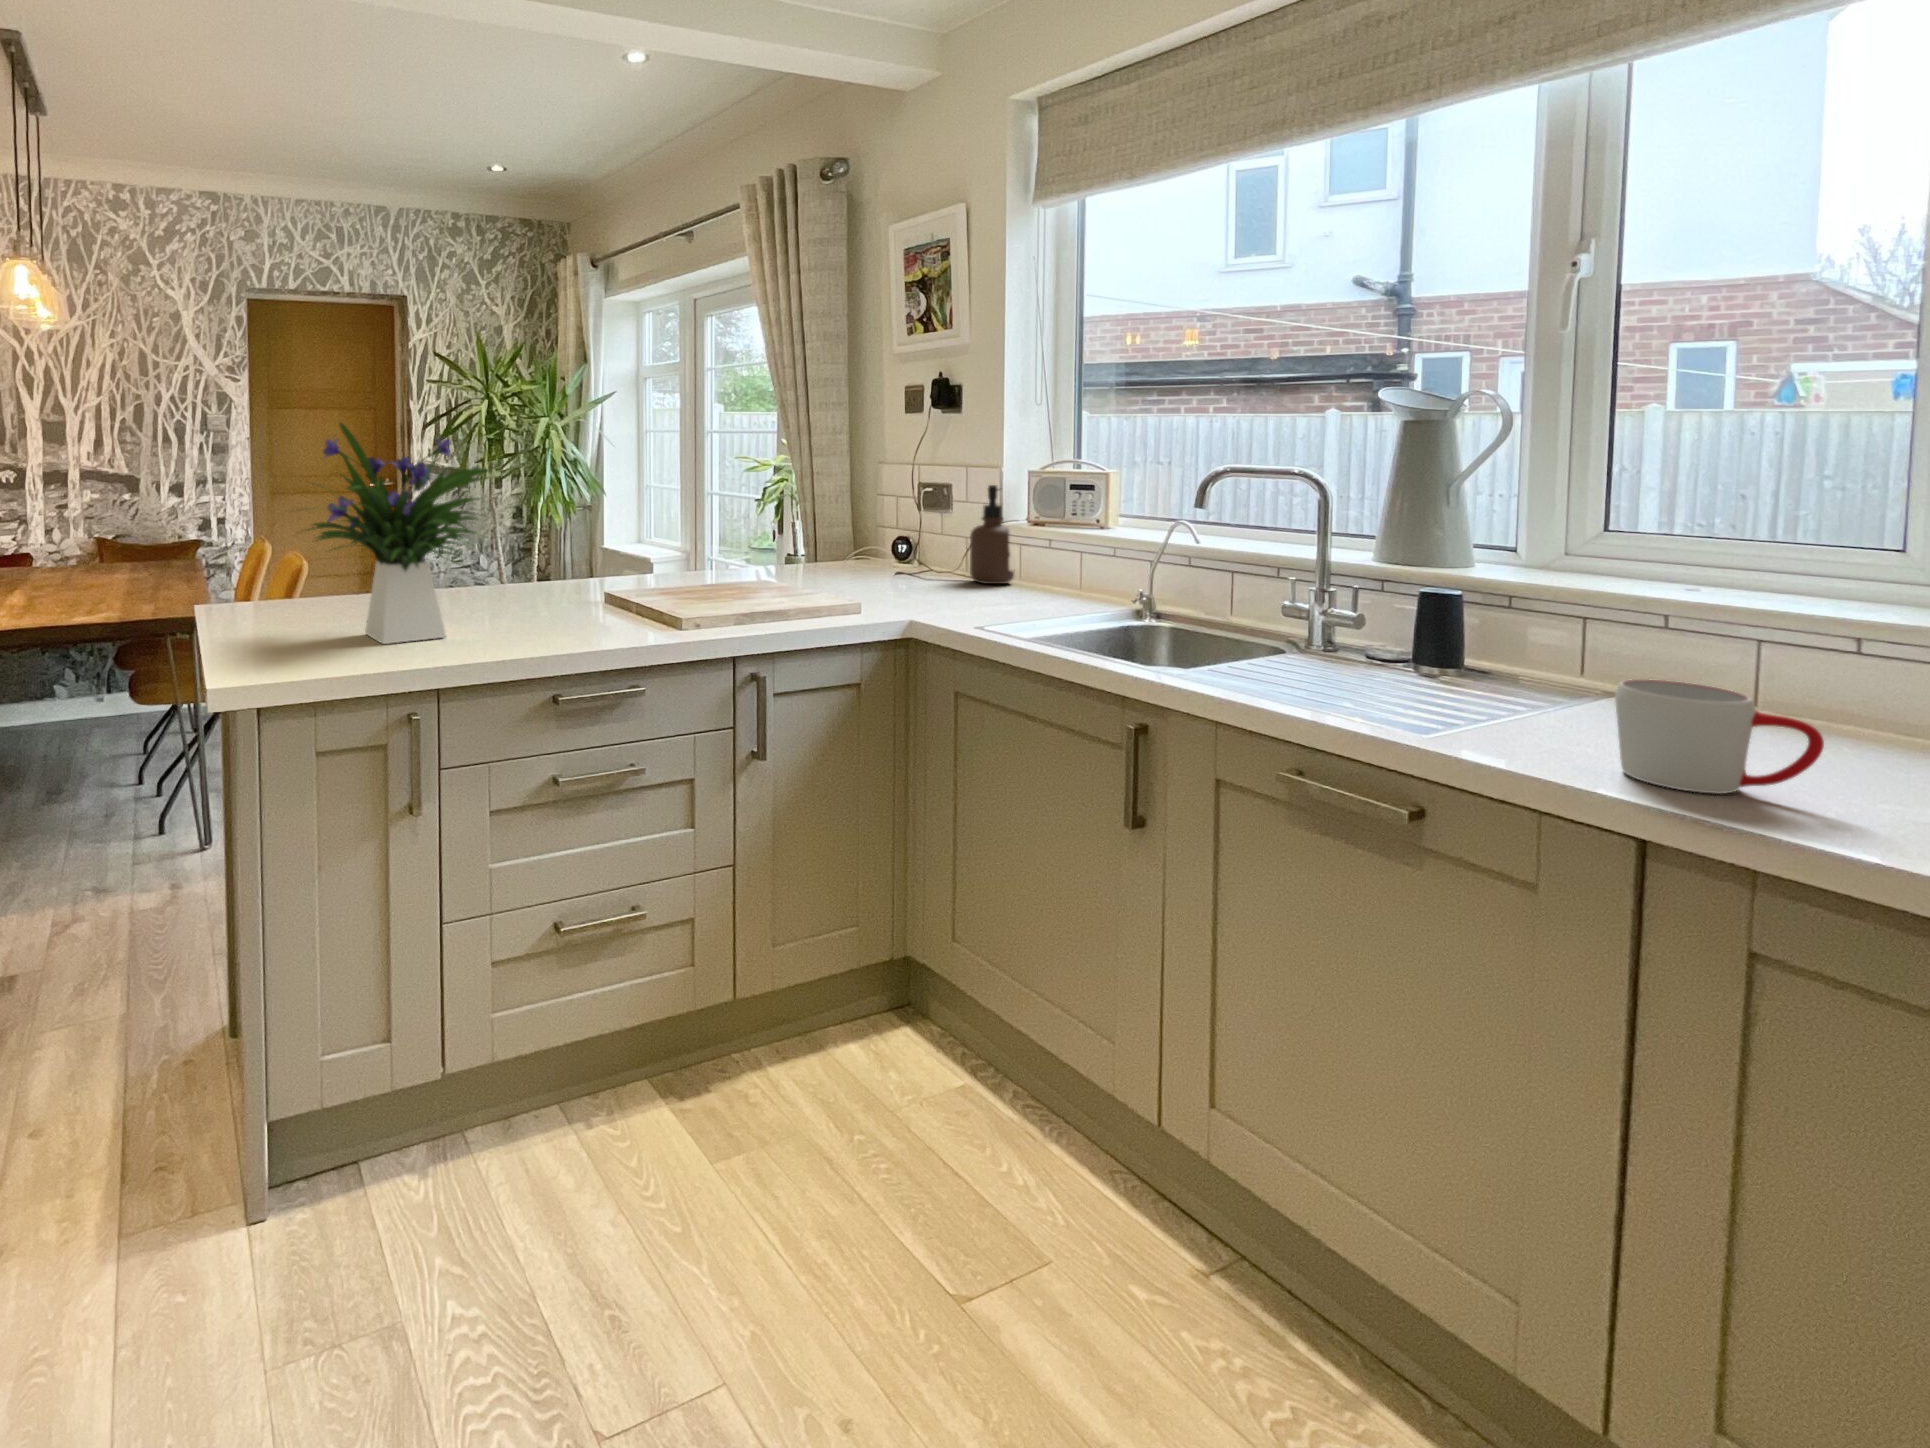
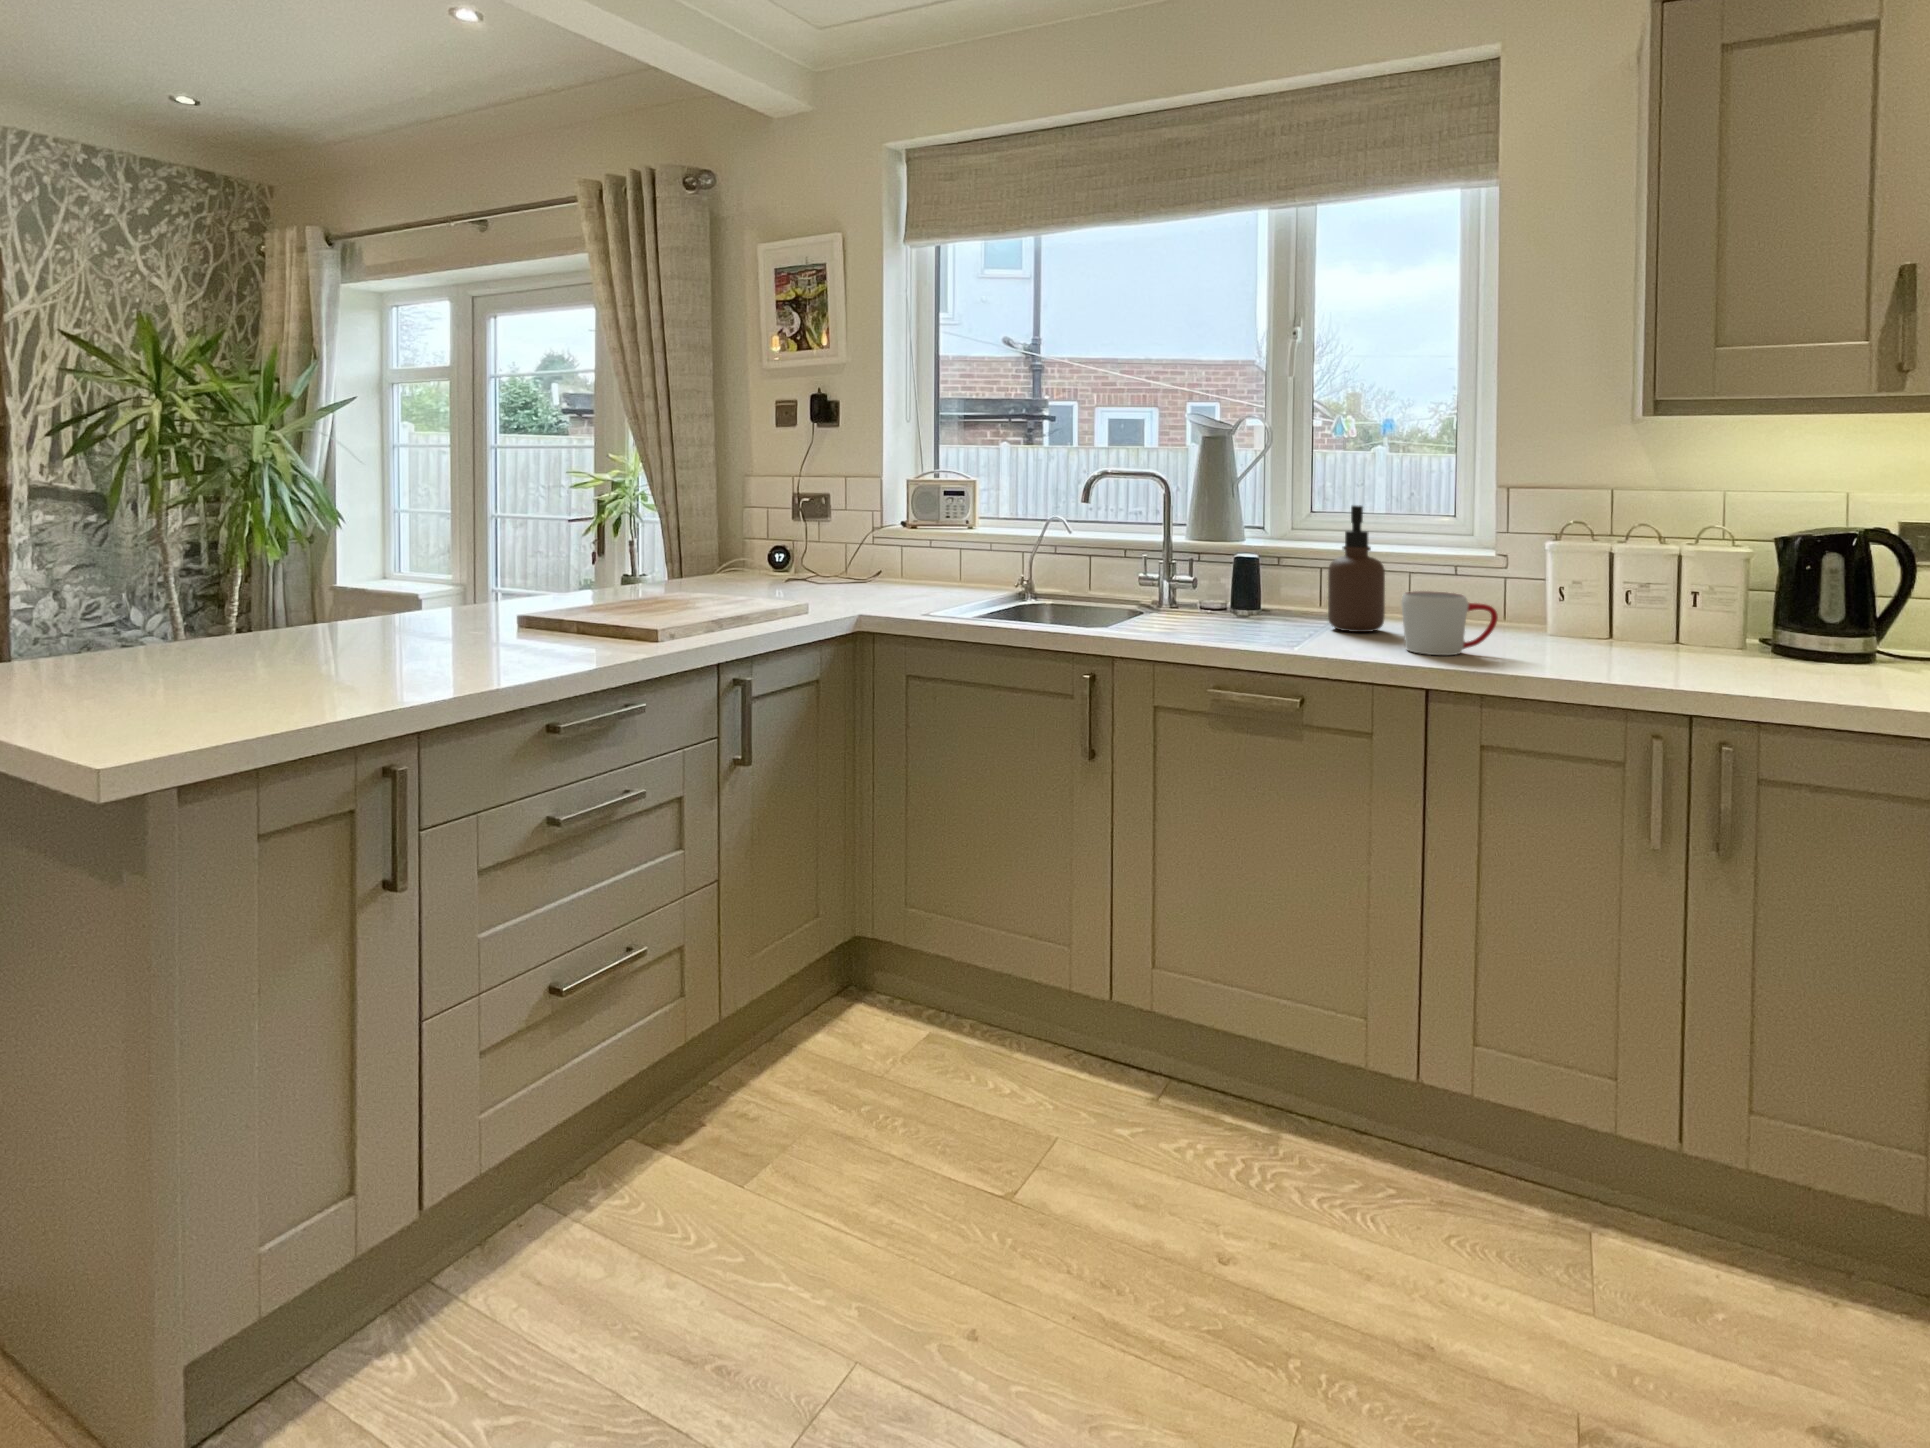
flower arrangement: present [310,422,490,644] -> none [148,398,471,687]
soap dispenser: present [970,485,1015,584] -> present [1328,505,1385,632]

